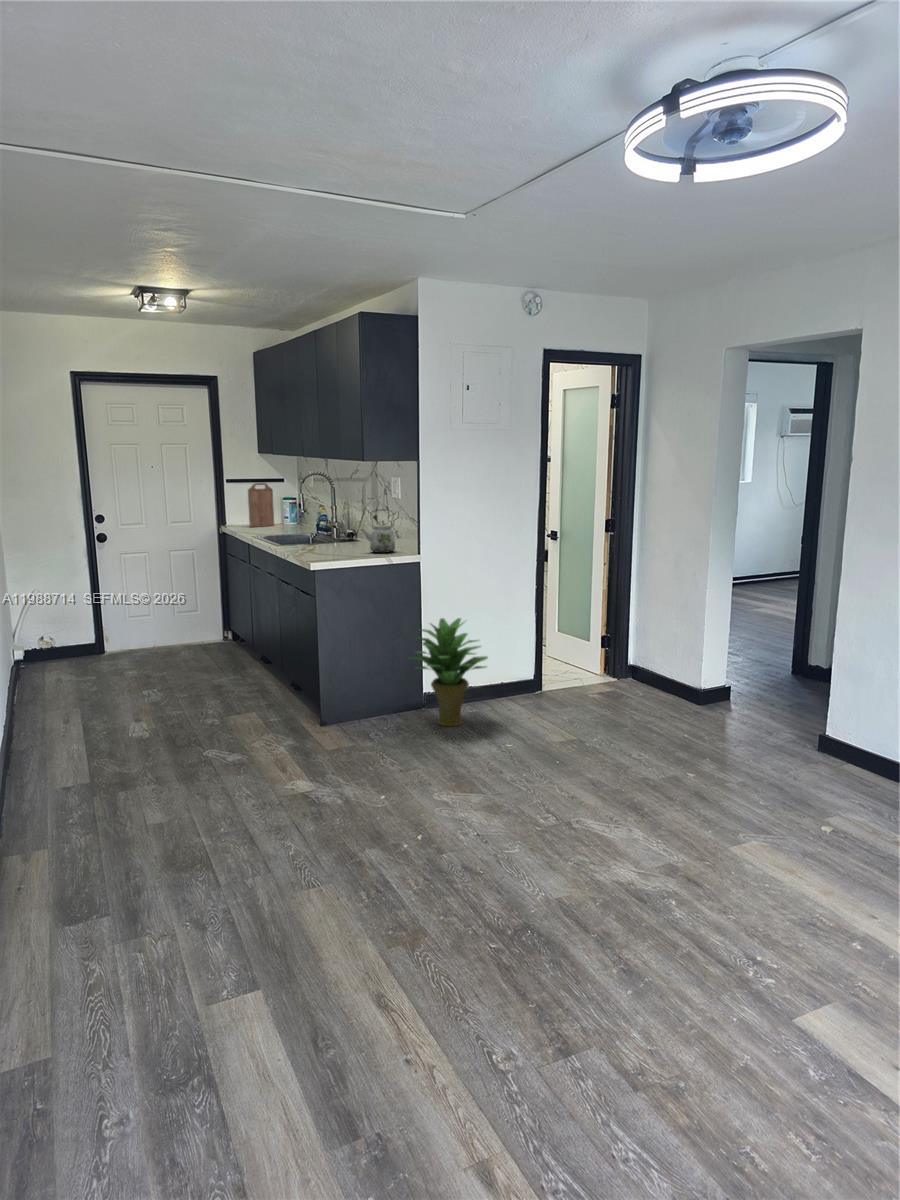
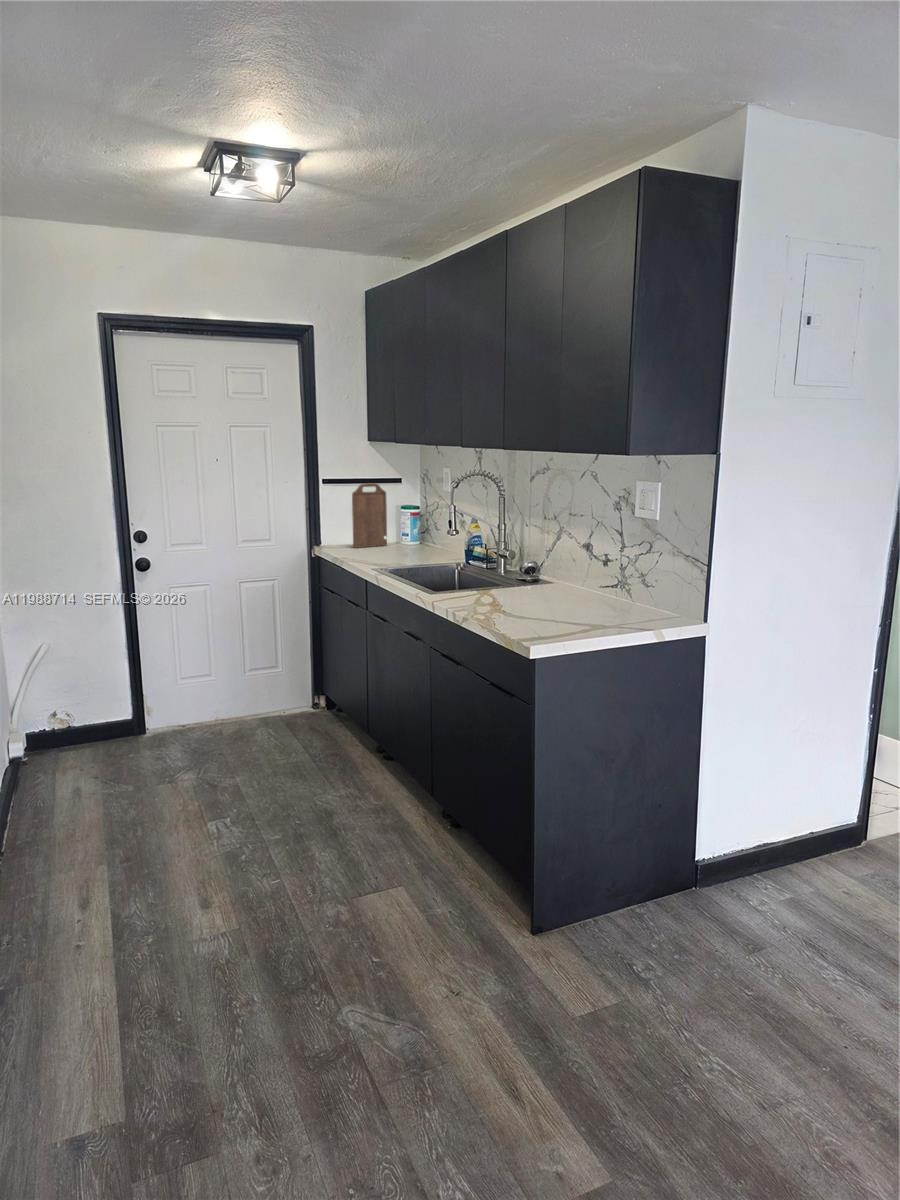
kettle: present [361,524,395,553] -> none [589,538,650,614]
potted plant: present [409,618,488,726] -> none [689,736,852,938]

